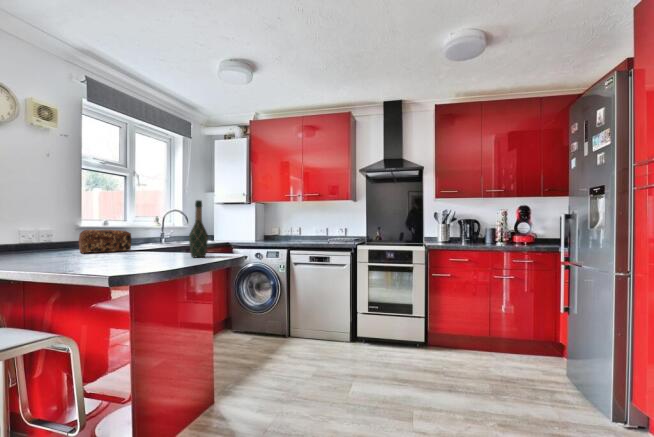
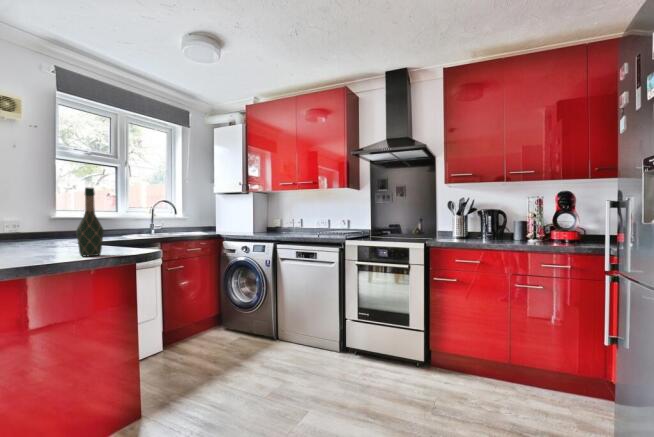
bread loaf: present [79,230,131,253] -> none [16,222,79,247]

